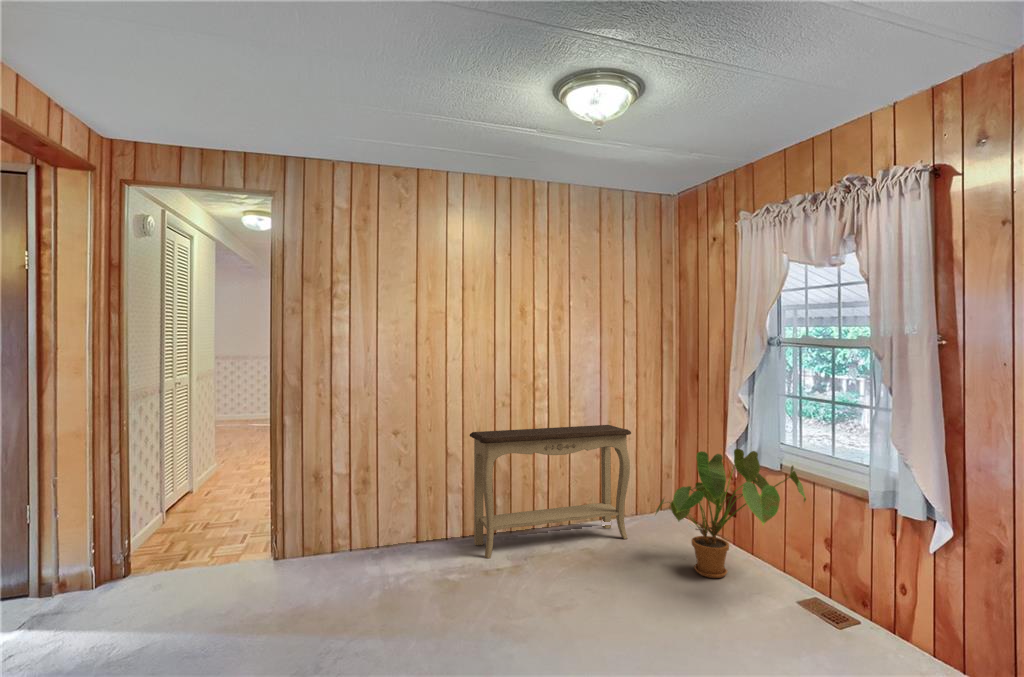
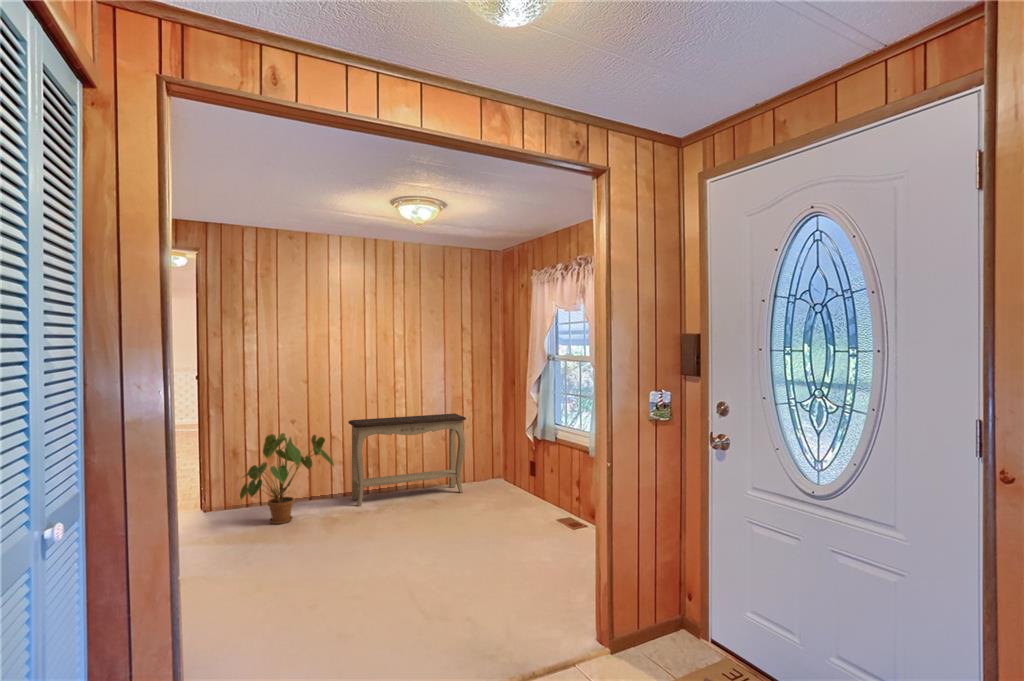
house plant: present [656,449,806,578] -> present [240,433,334,524]

